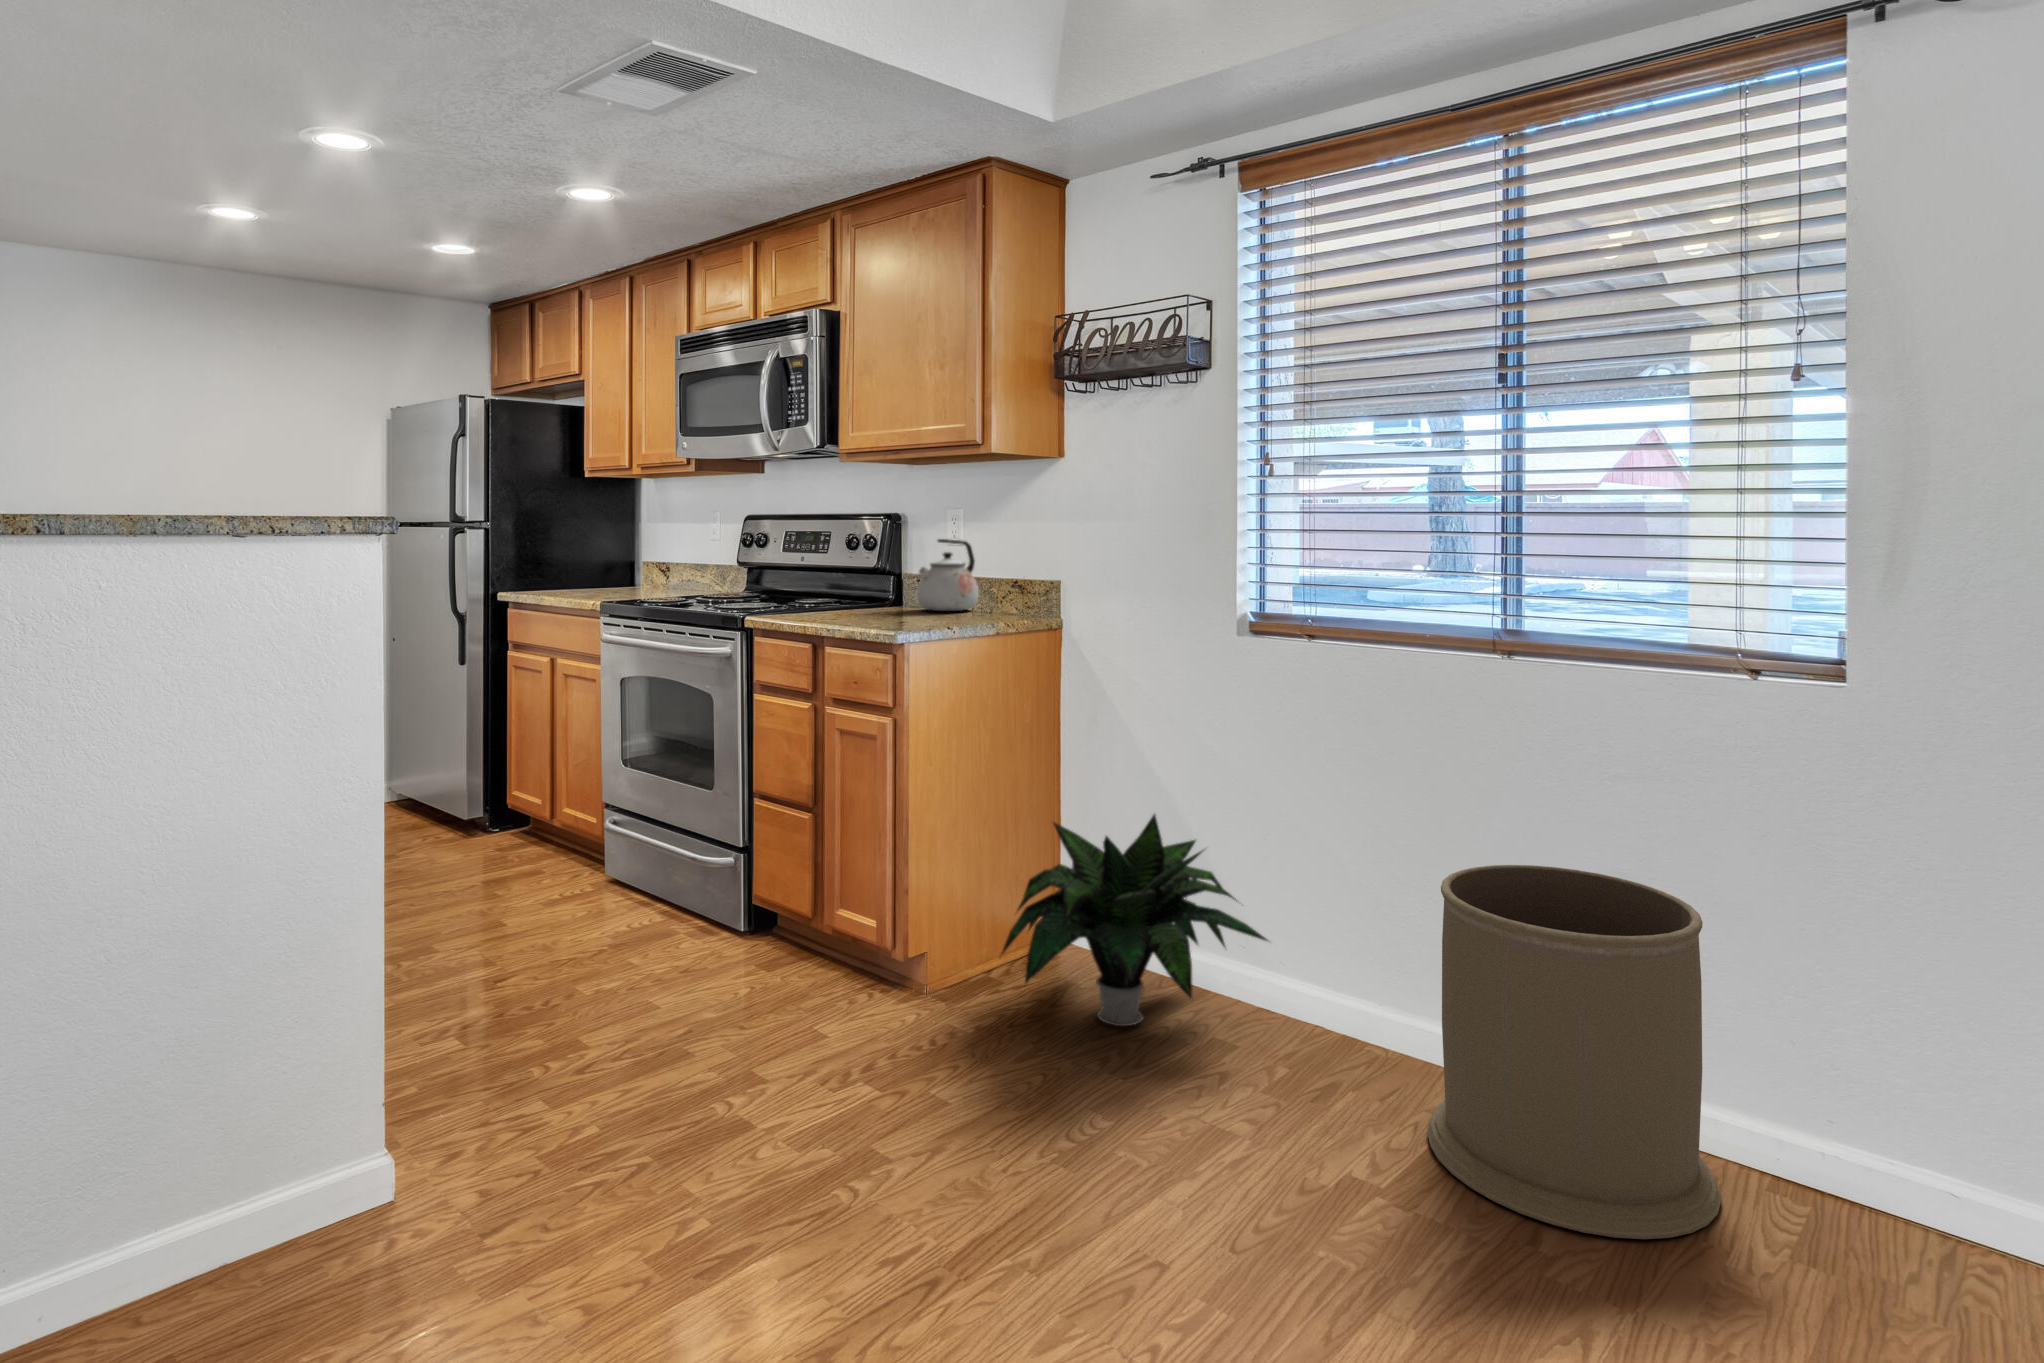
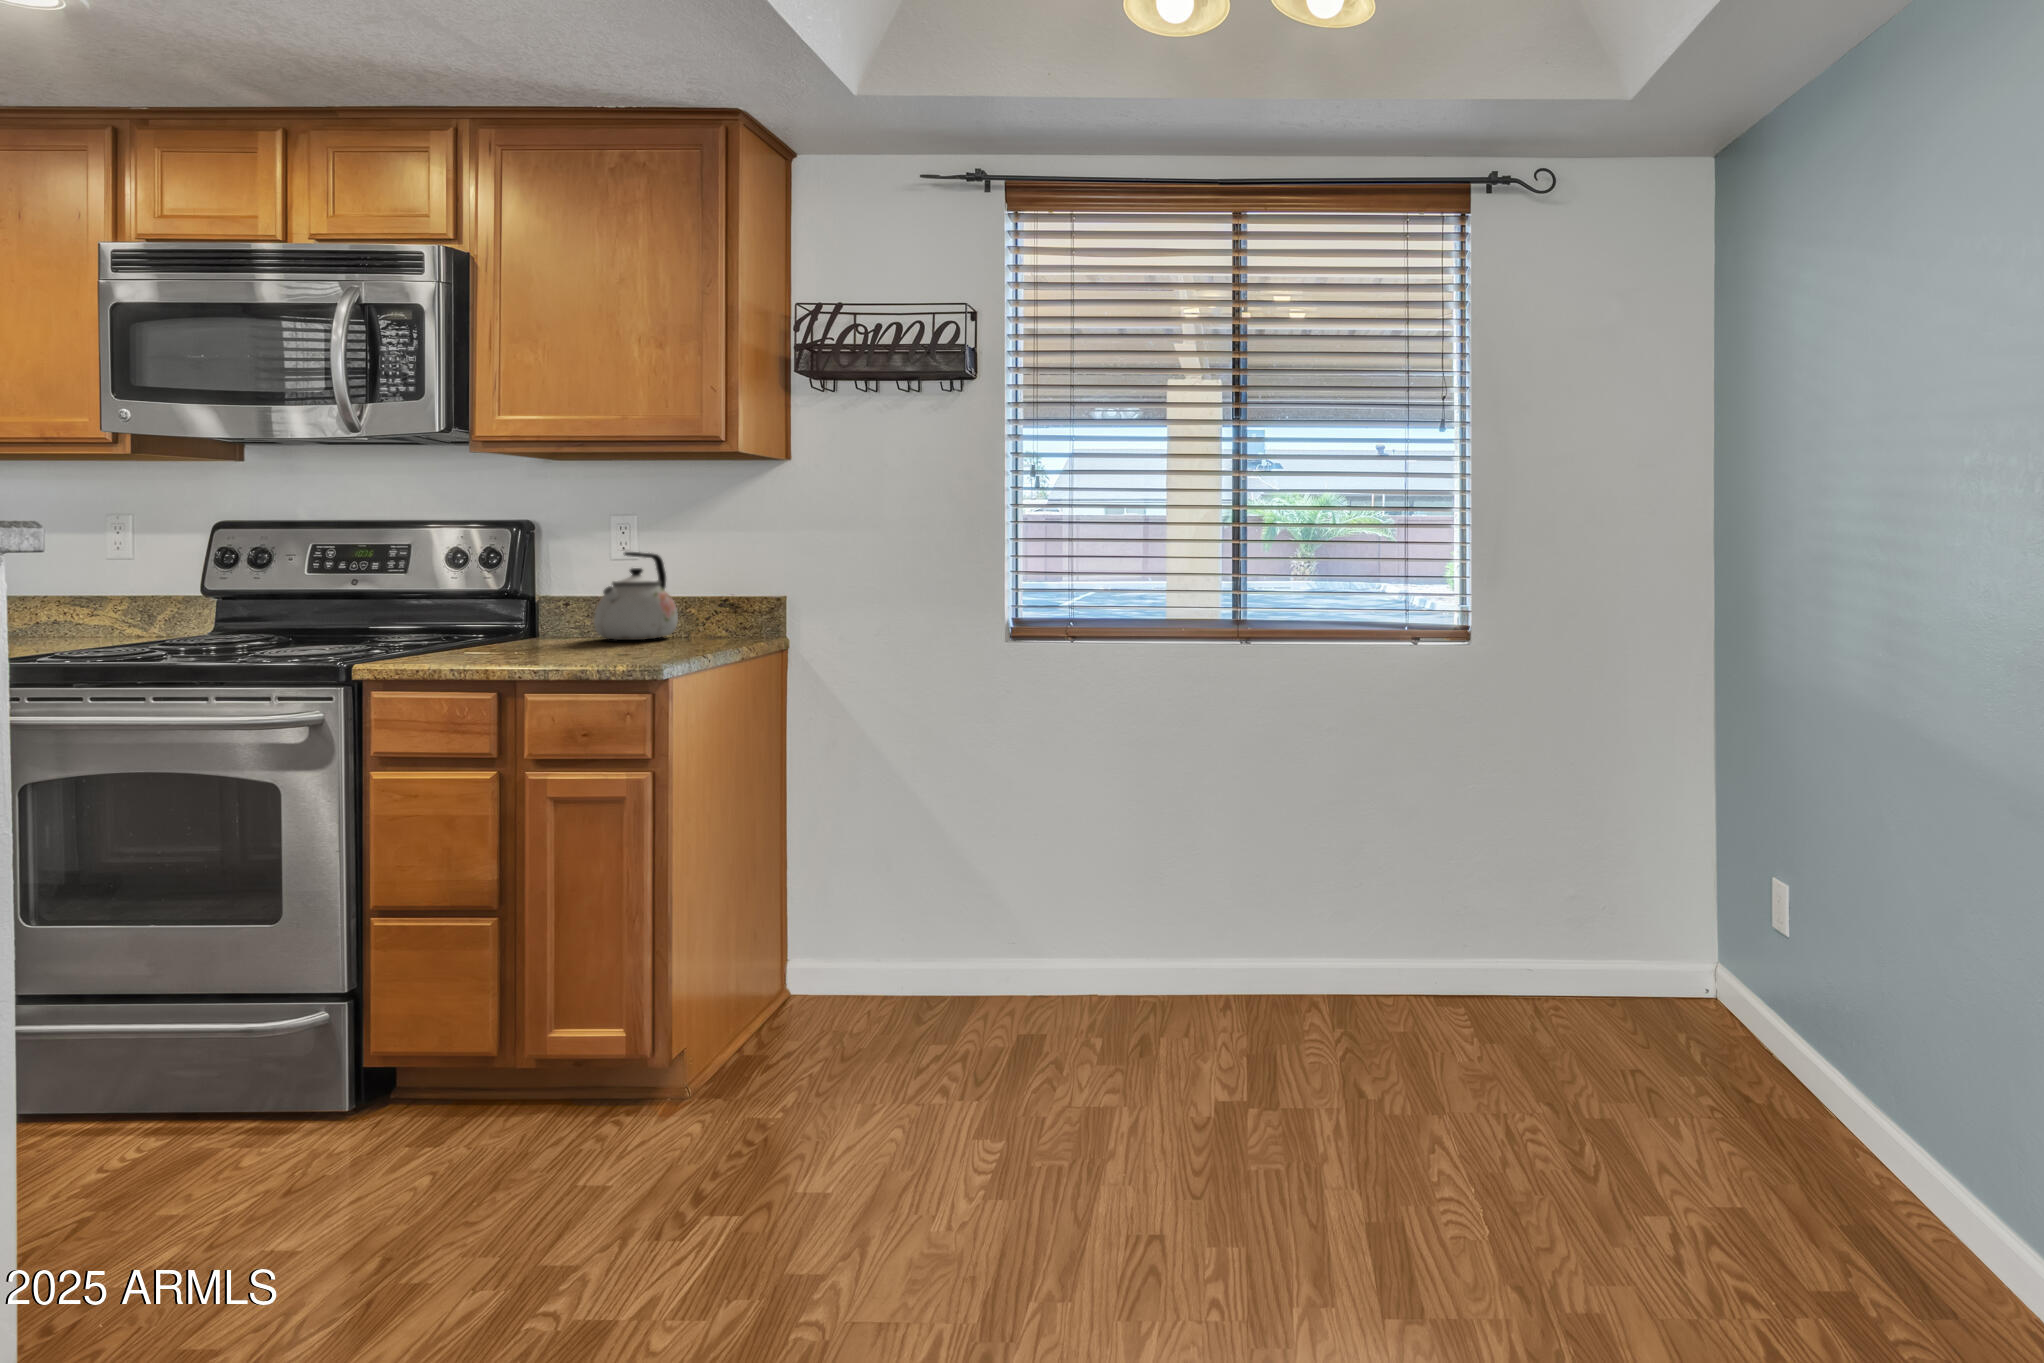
potted plant: present [1002,815,1268,1026] -> none [802,830,1081,1061]
trash can: present [1427,865,1721,1239] -> none [1243,809,1444,1084]

